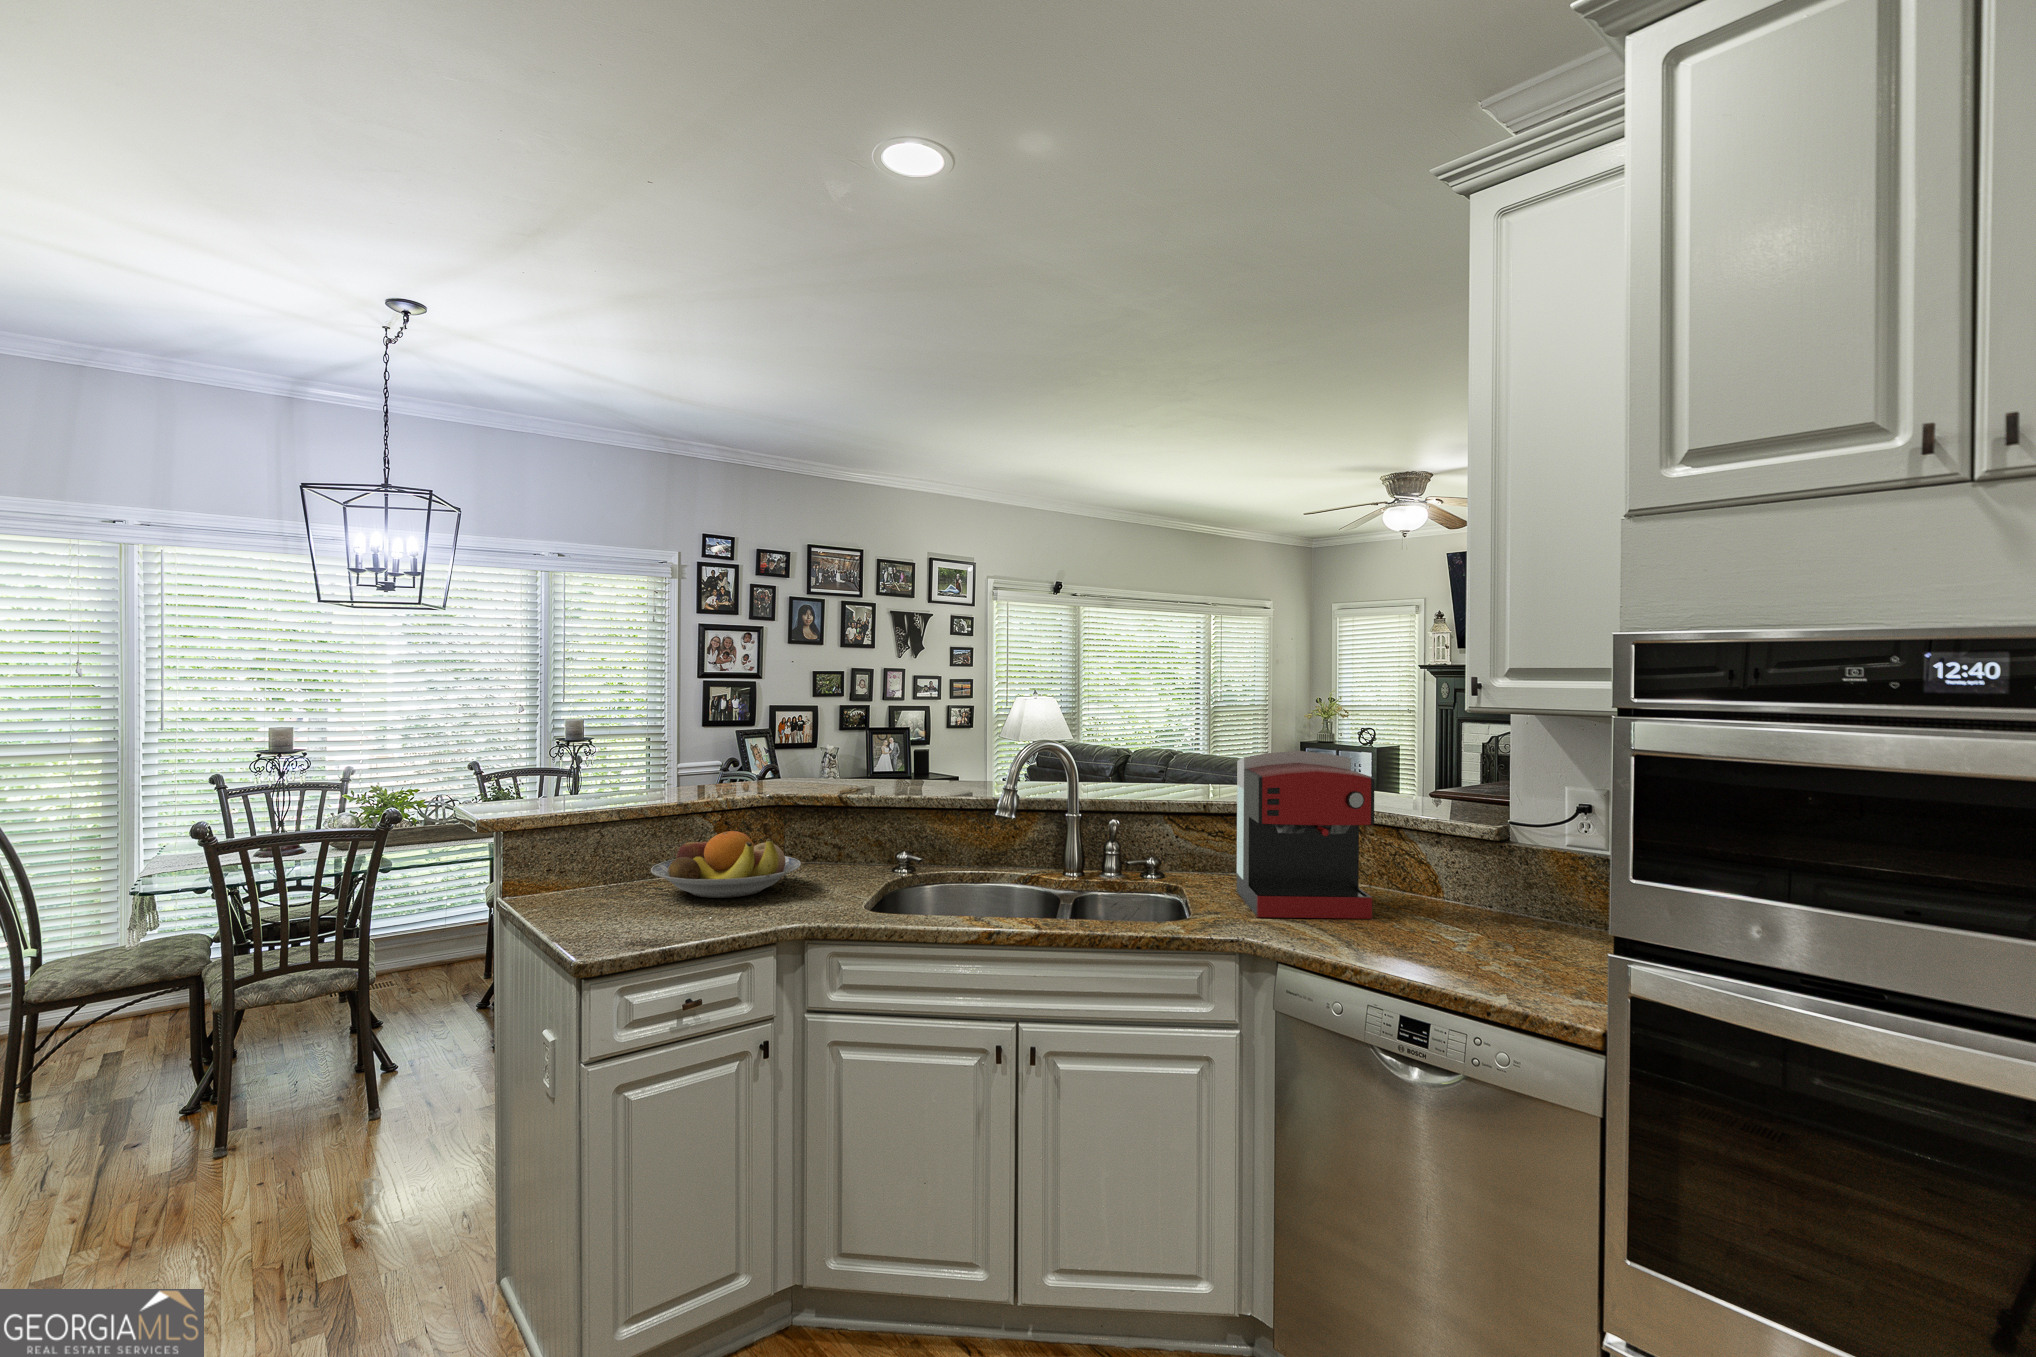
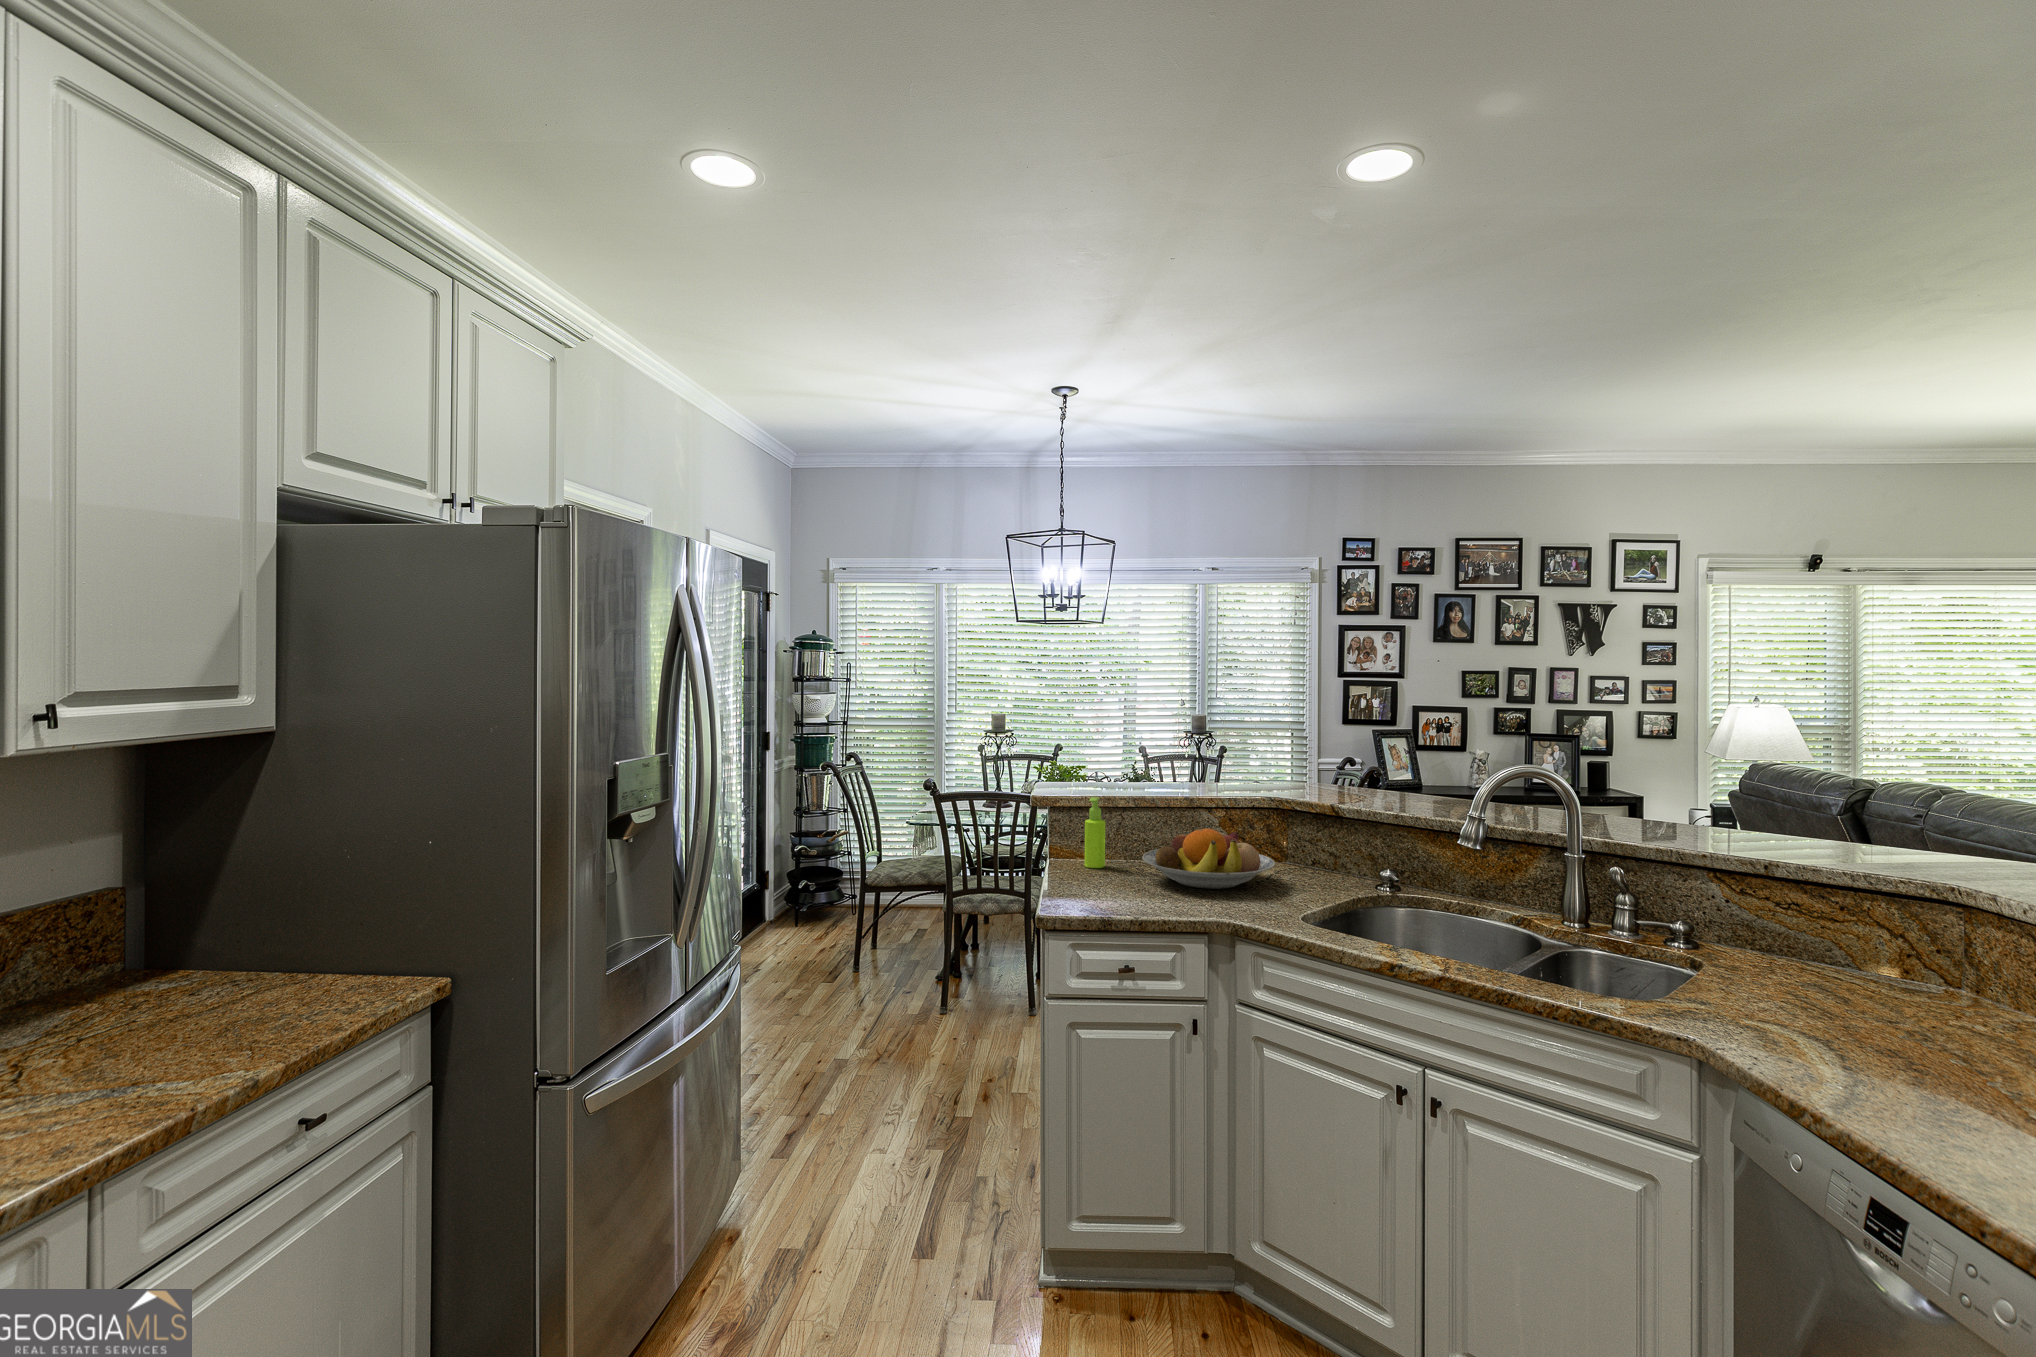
coffee maker: present [1237,751,1374,919] -> none [1761,809,1968,1059]
soap dispenser: none [564,810,591,897] -> present [1085,797,1105,868]

